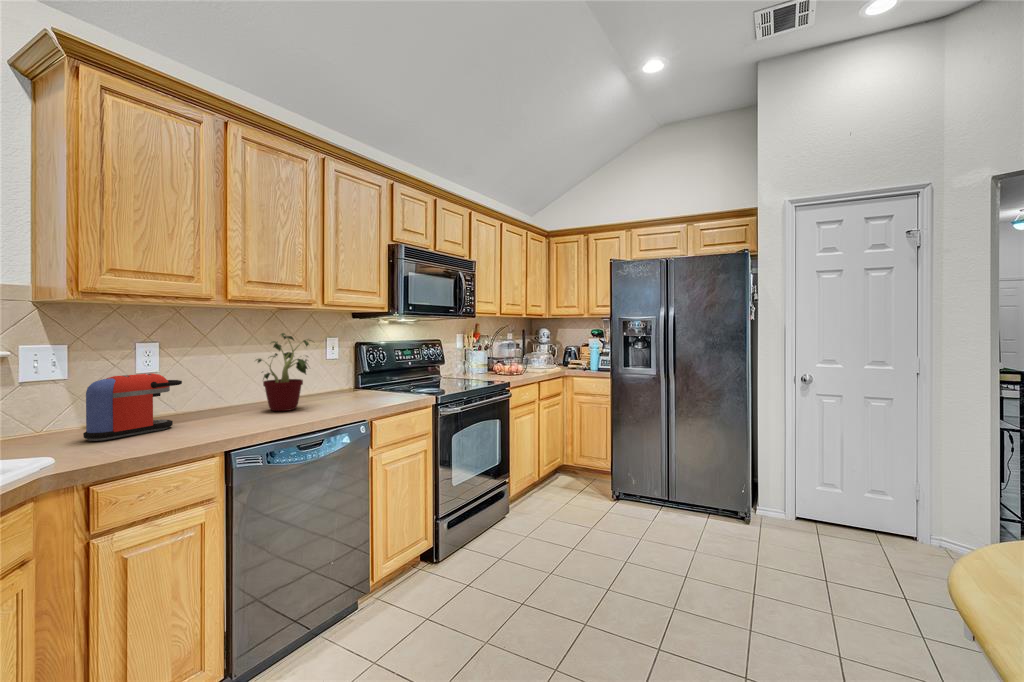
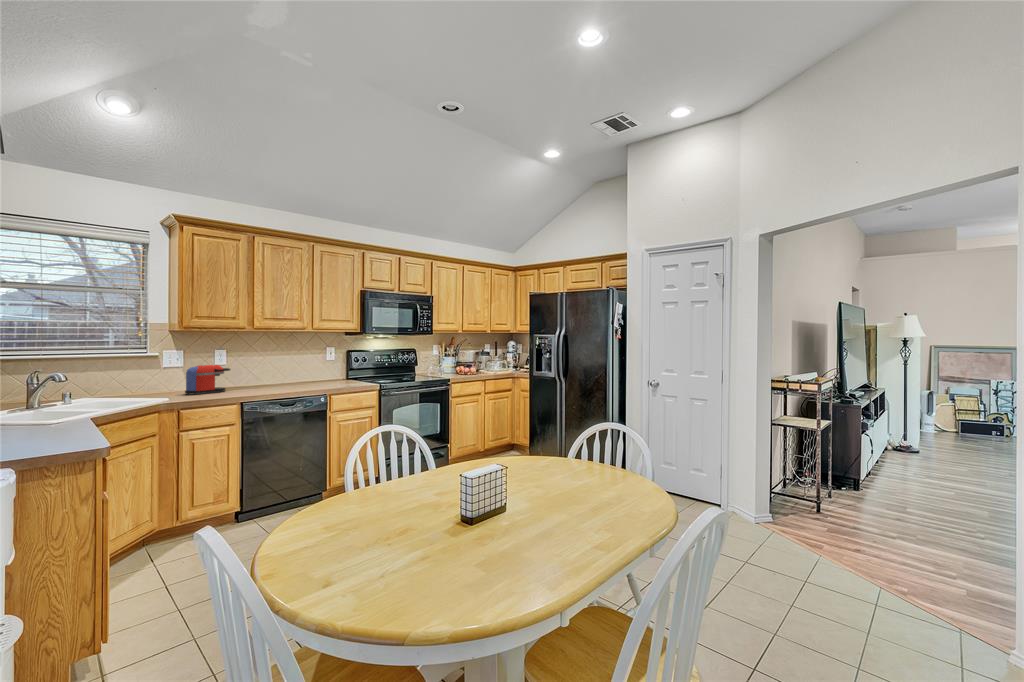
potted plant: present [256,333,311,411] -> none [270,345,306,387]

